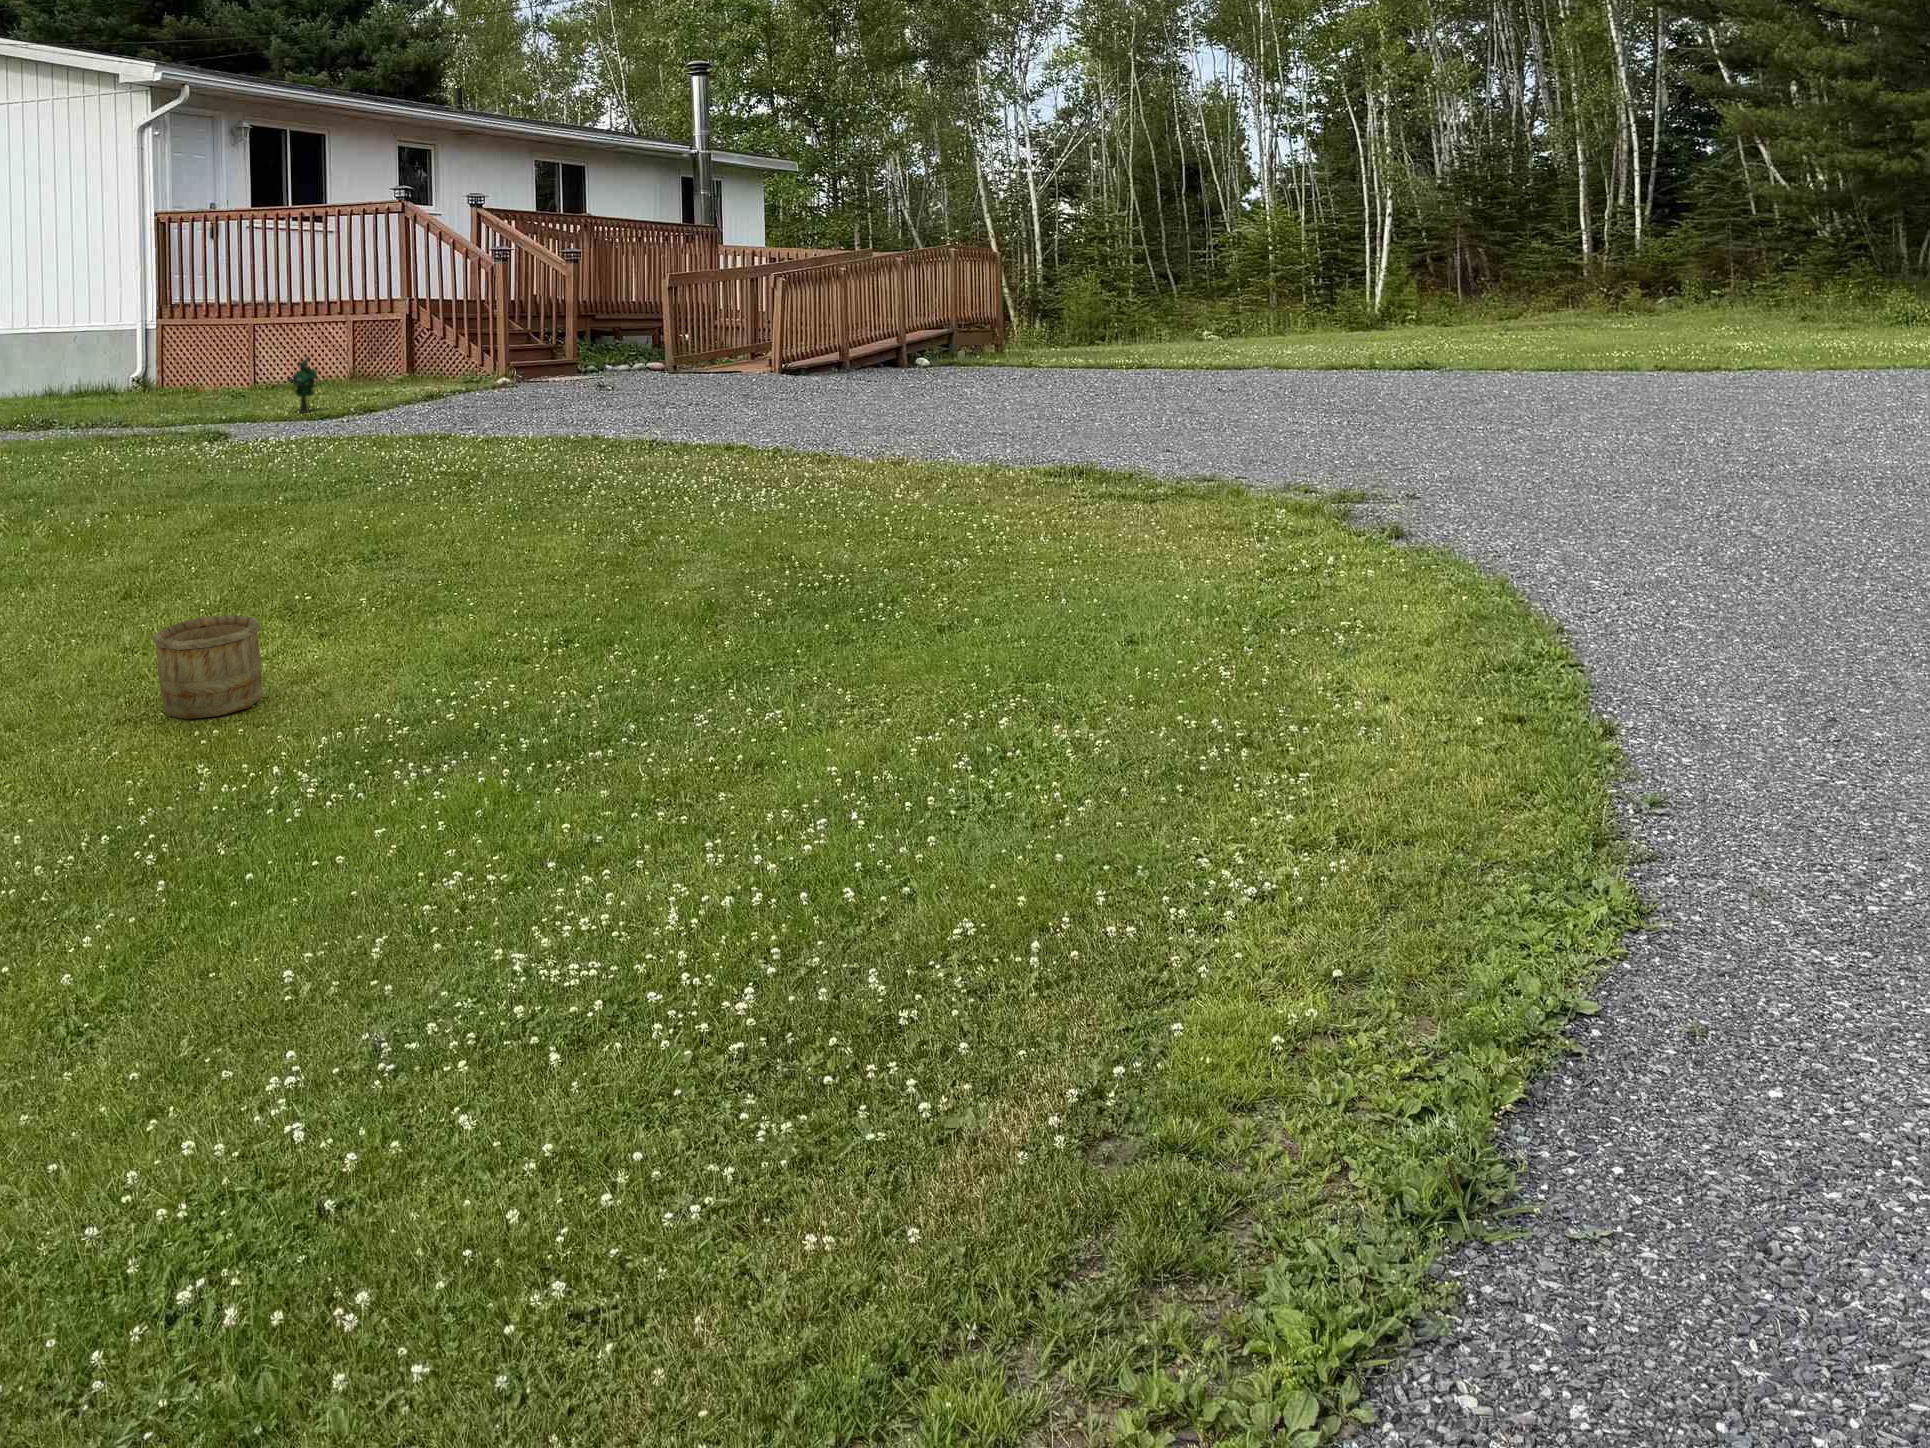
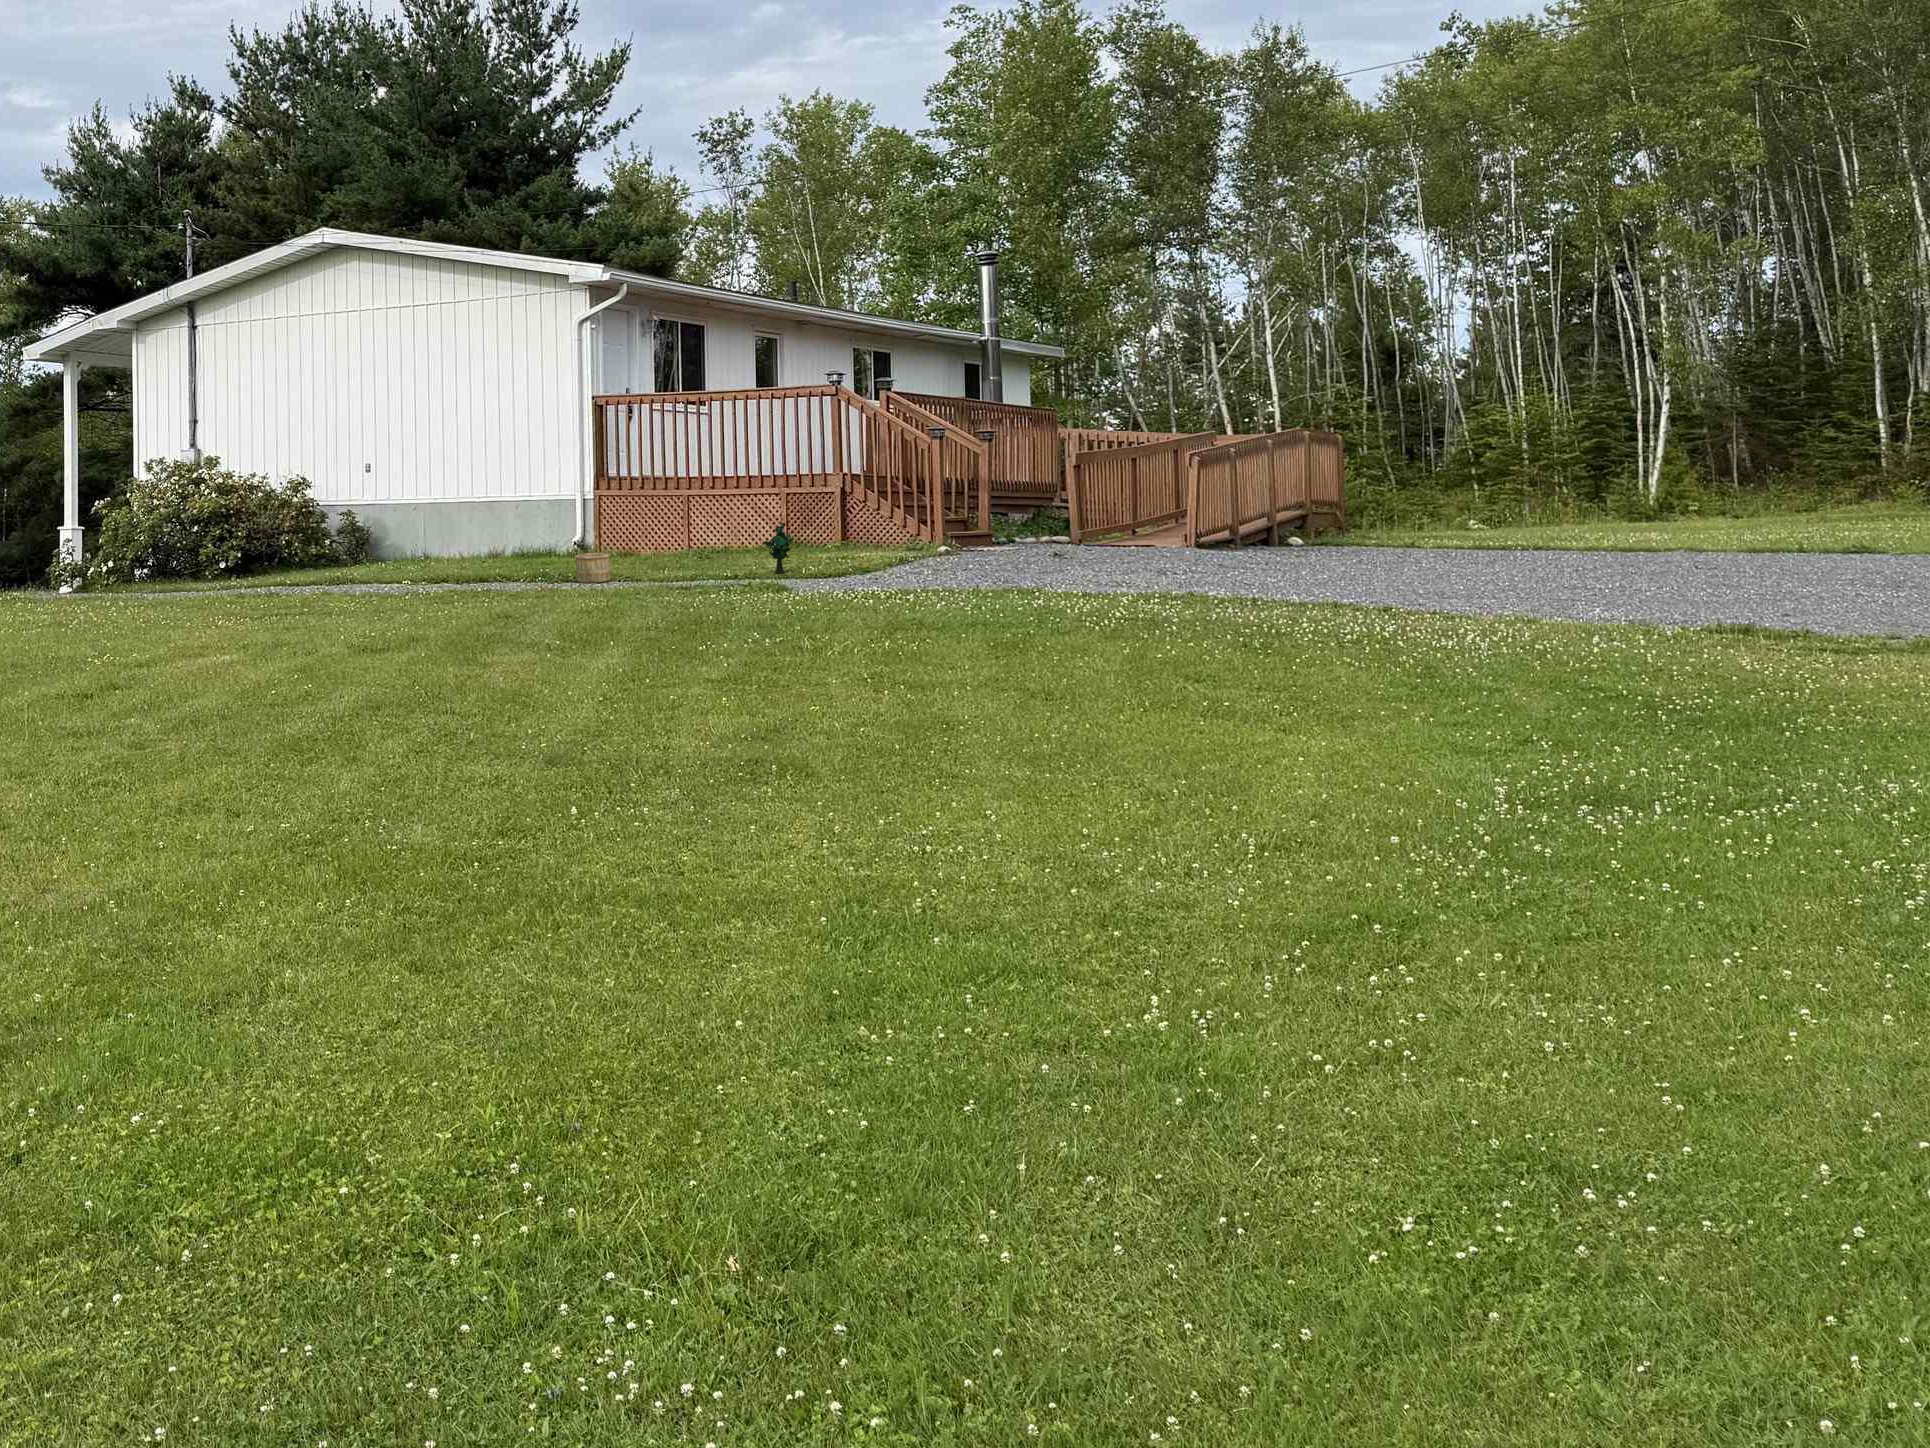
wooden bucket: present [152,615,262,719] -> present [575,553,610,583]

